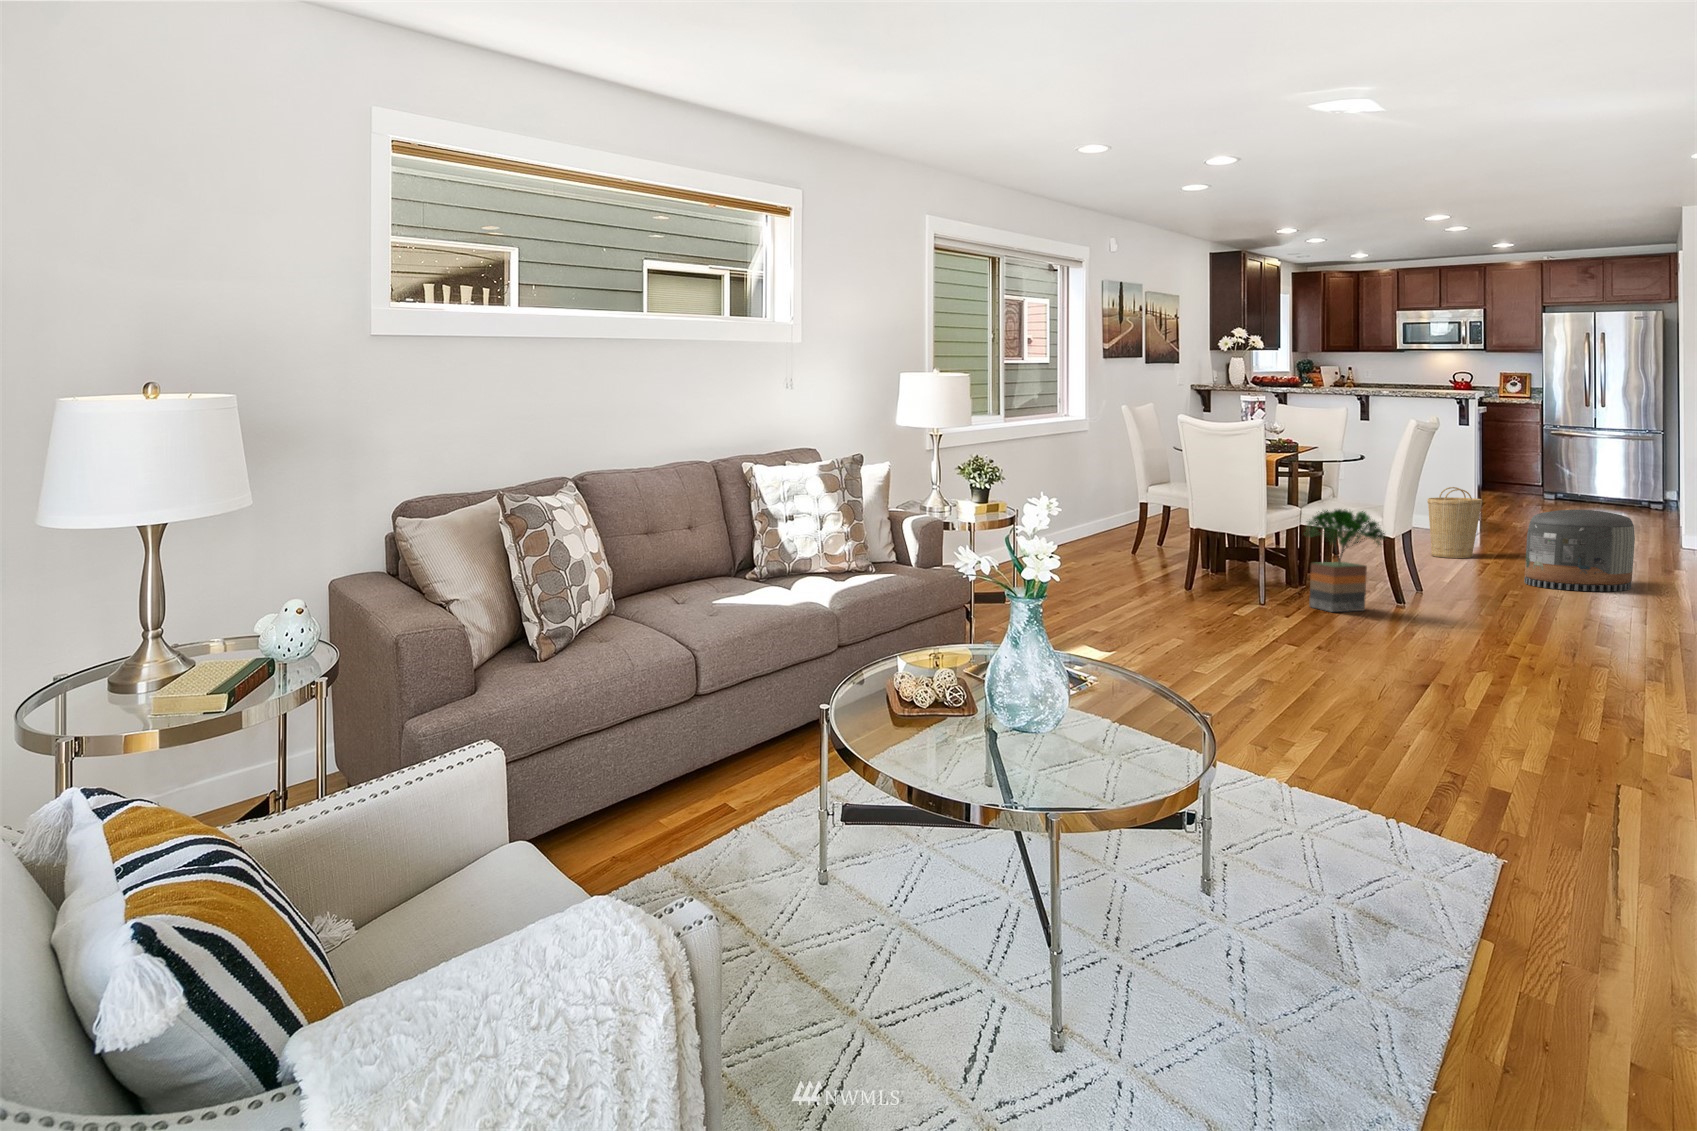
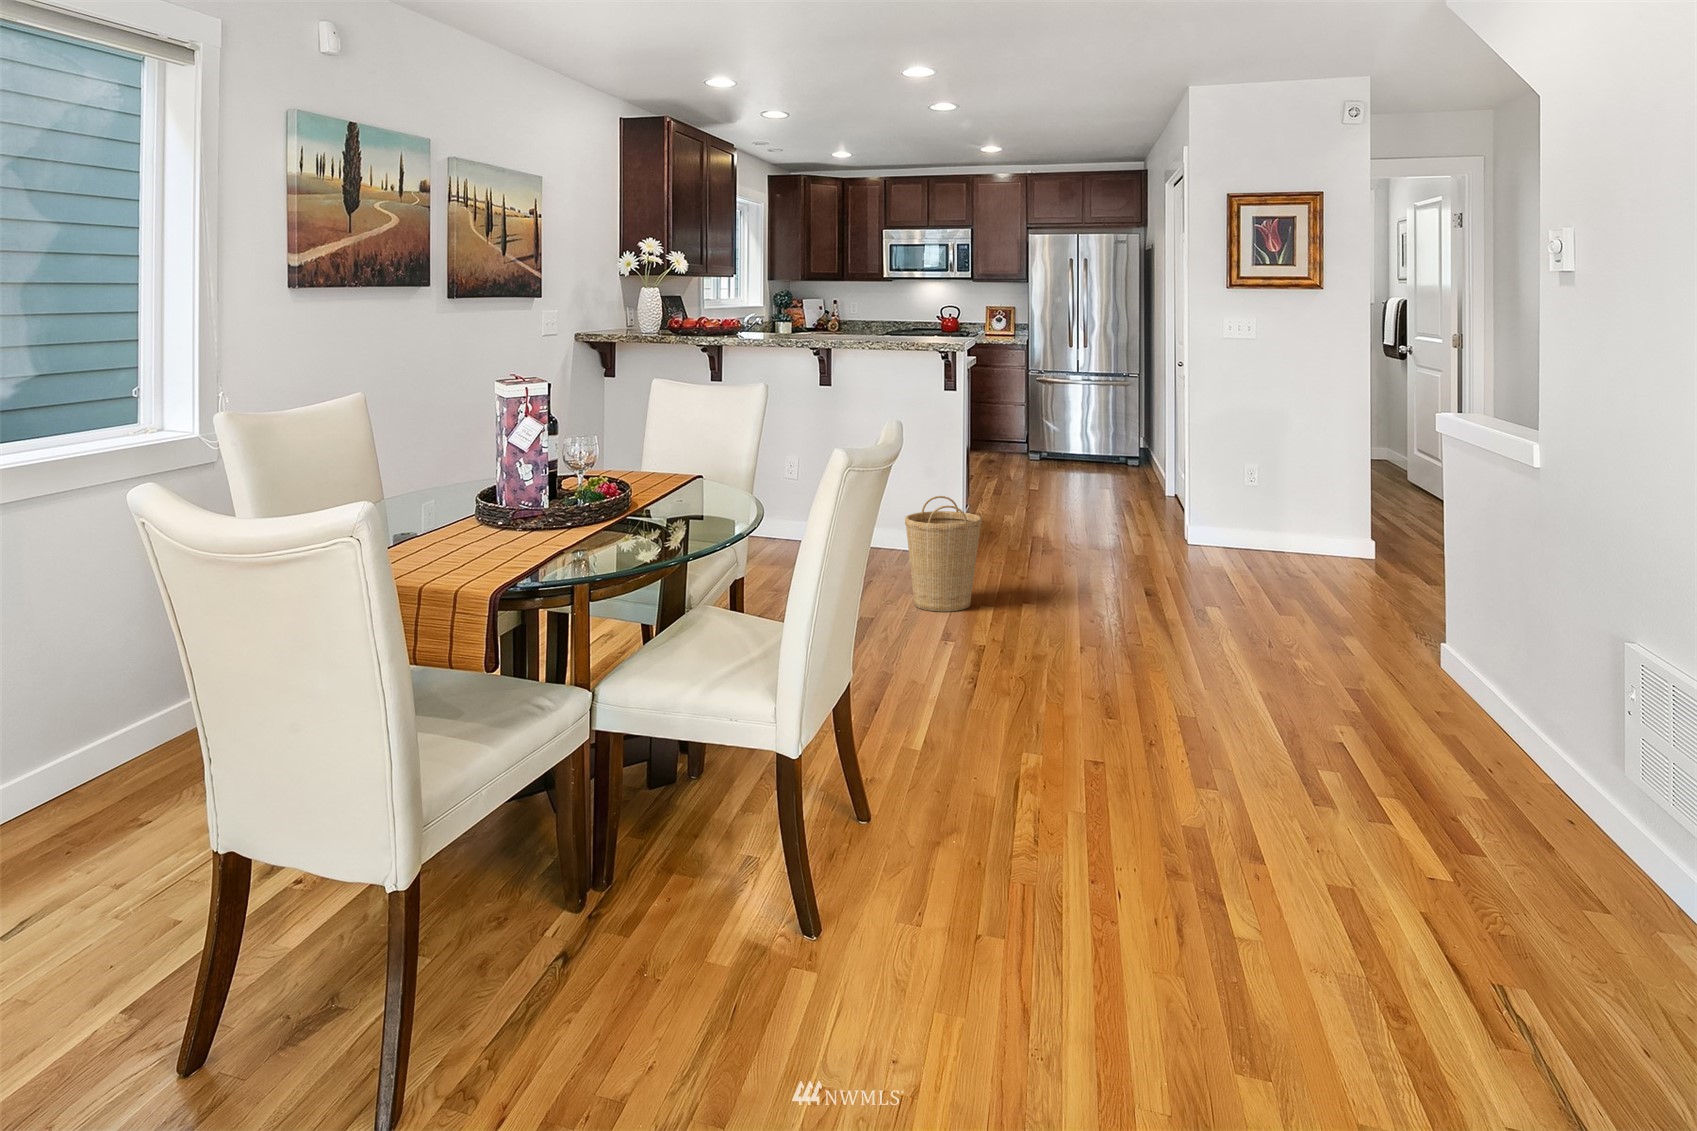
potted tree: present [1306,509,1385,612] -> none [568,693,777,995]
pouf: present [1524,510,1635,591] -> none [1057,575,1233,742]

